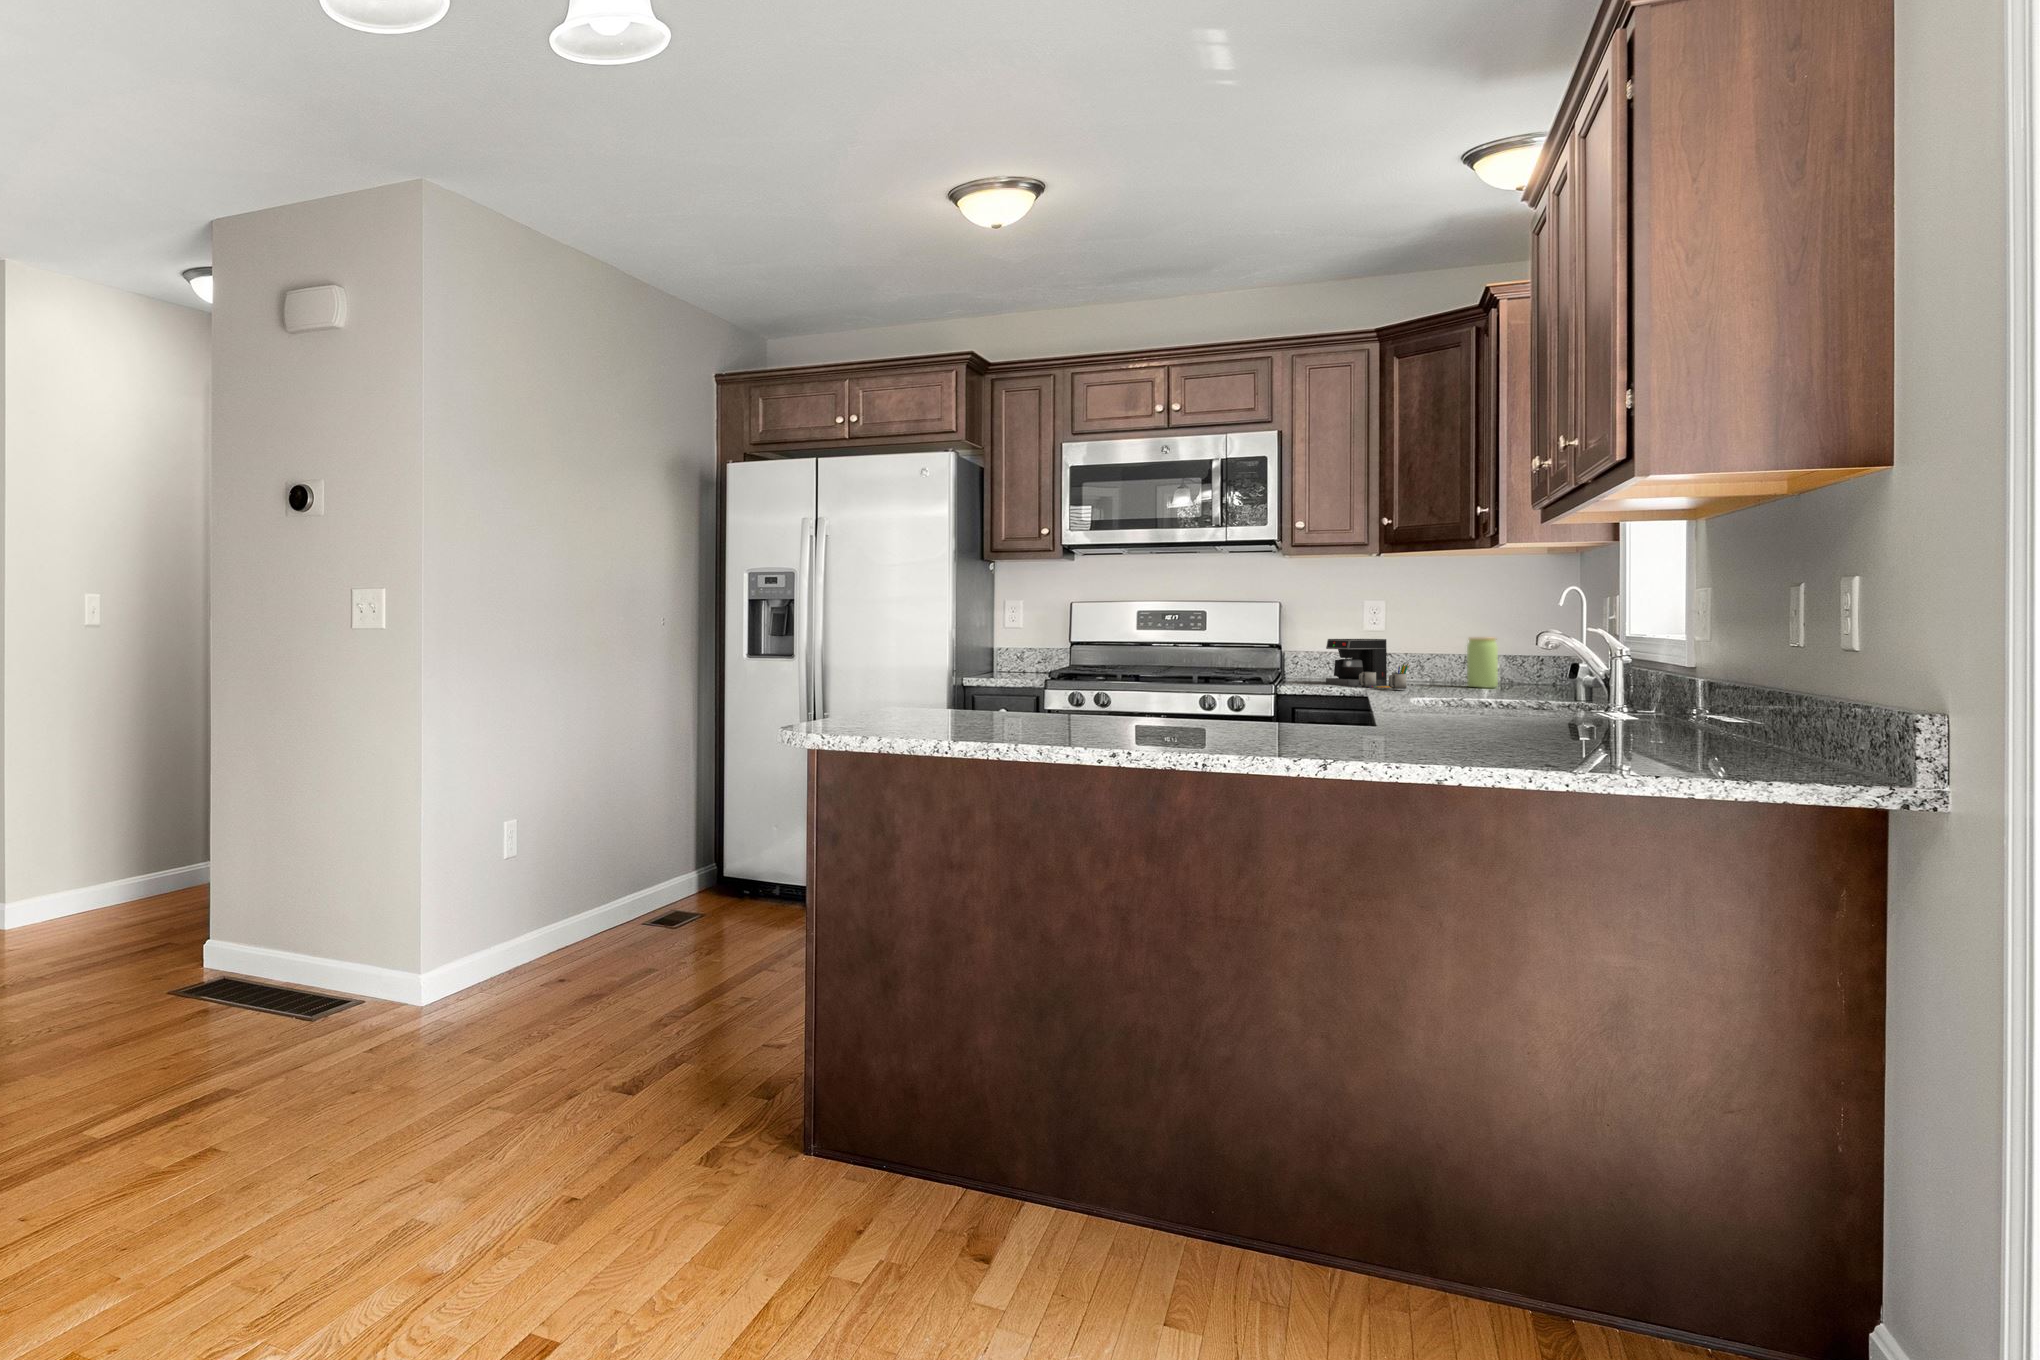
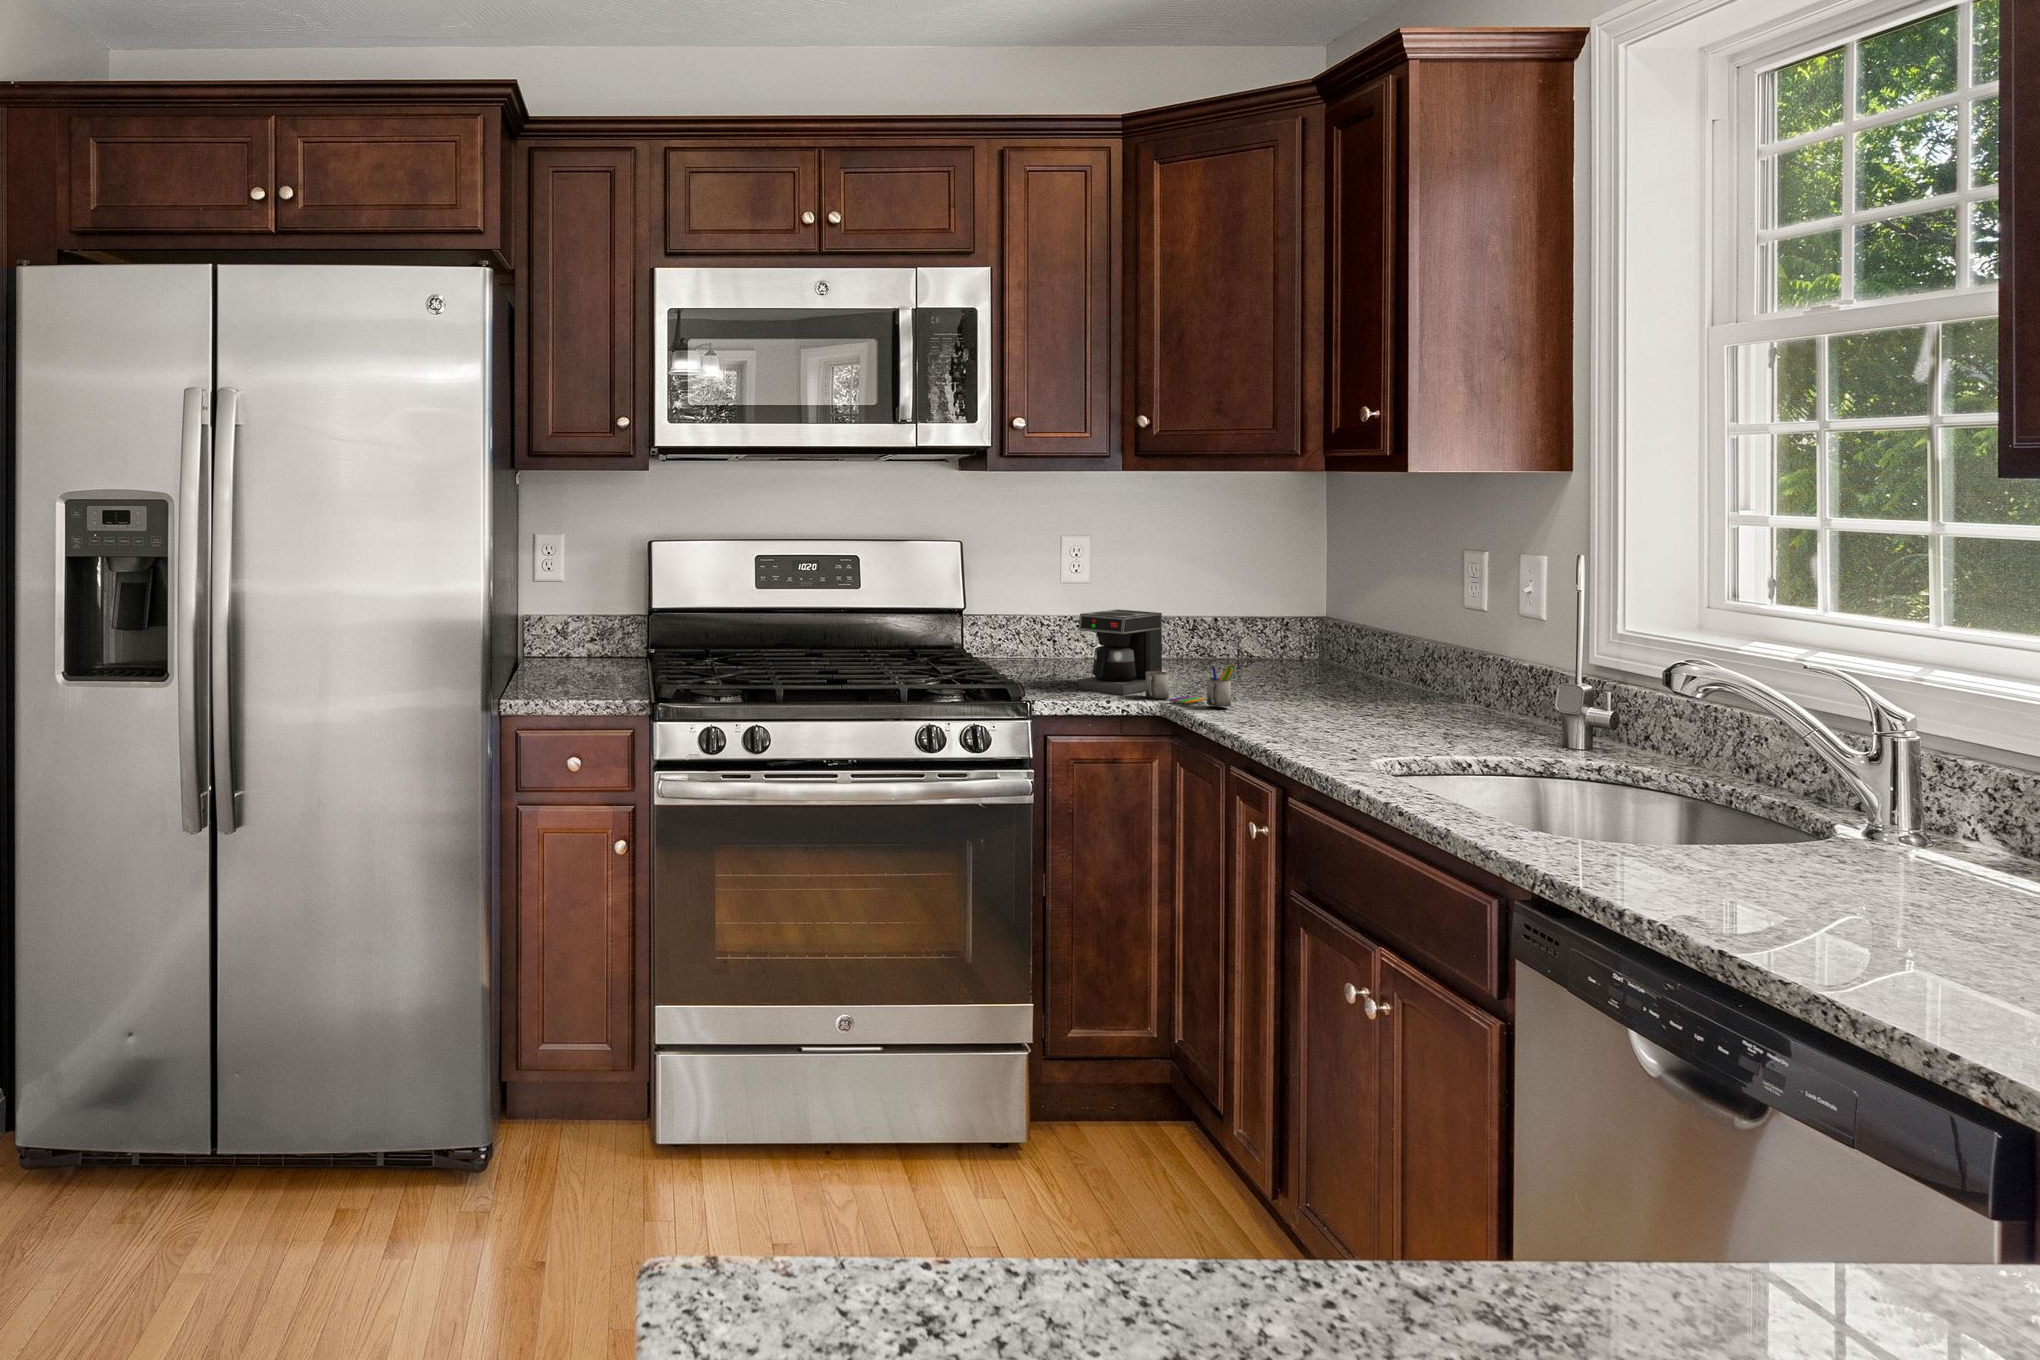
jar: present [1467,638,1498,688] -> none [1258,605,1302,687]

